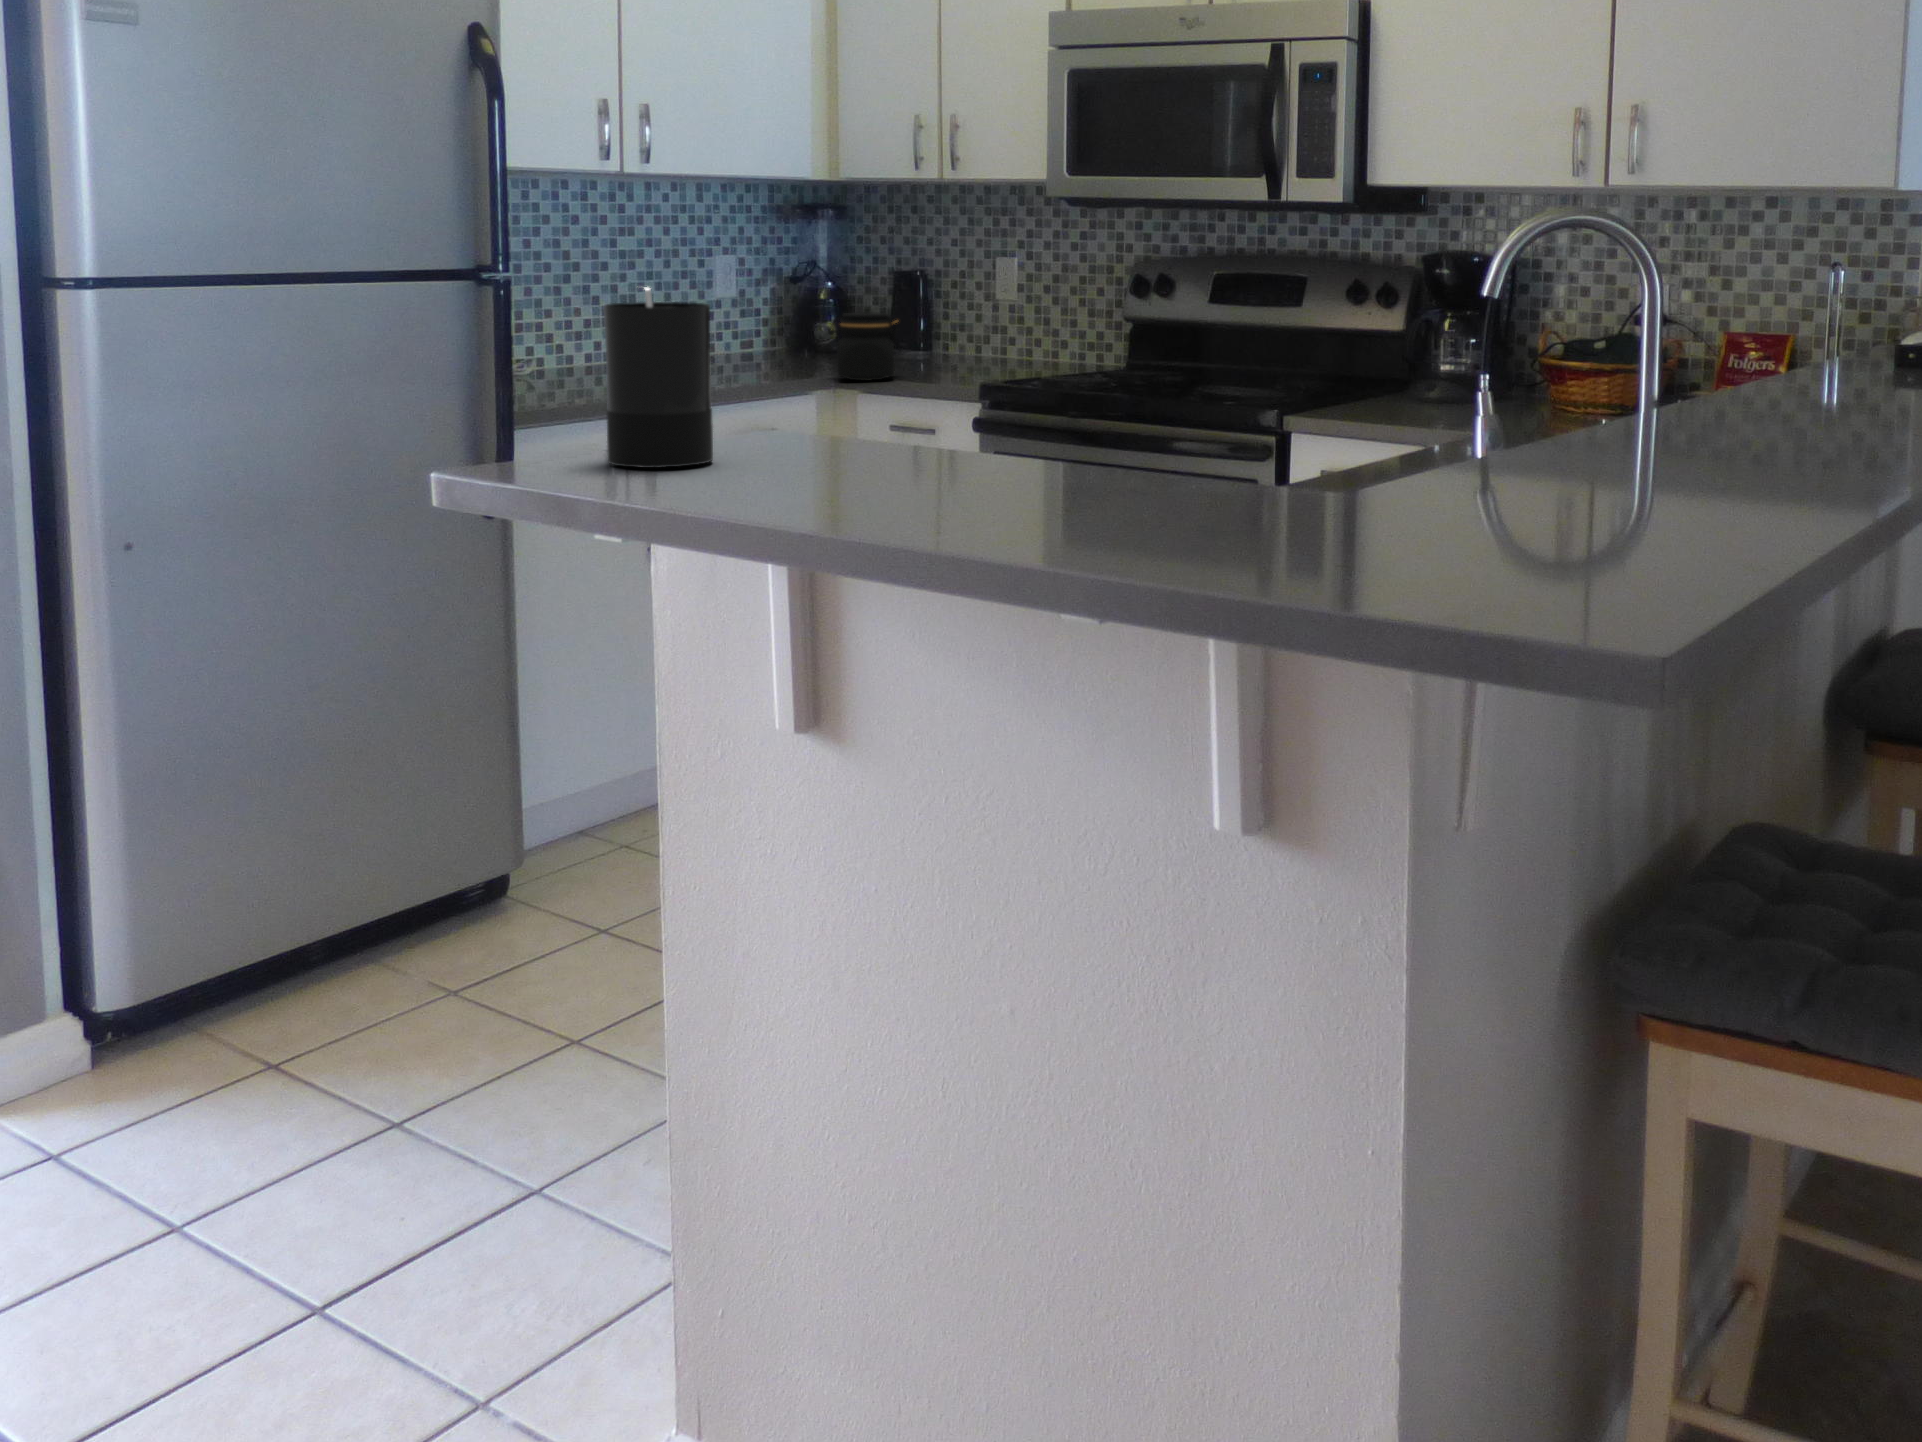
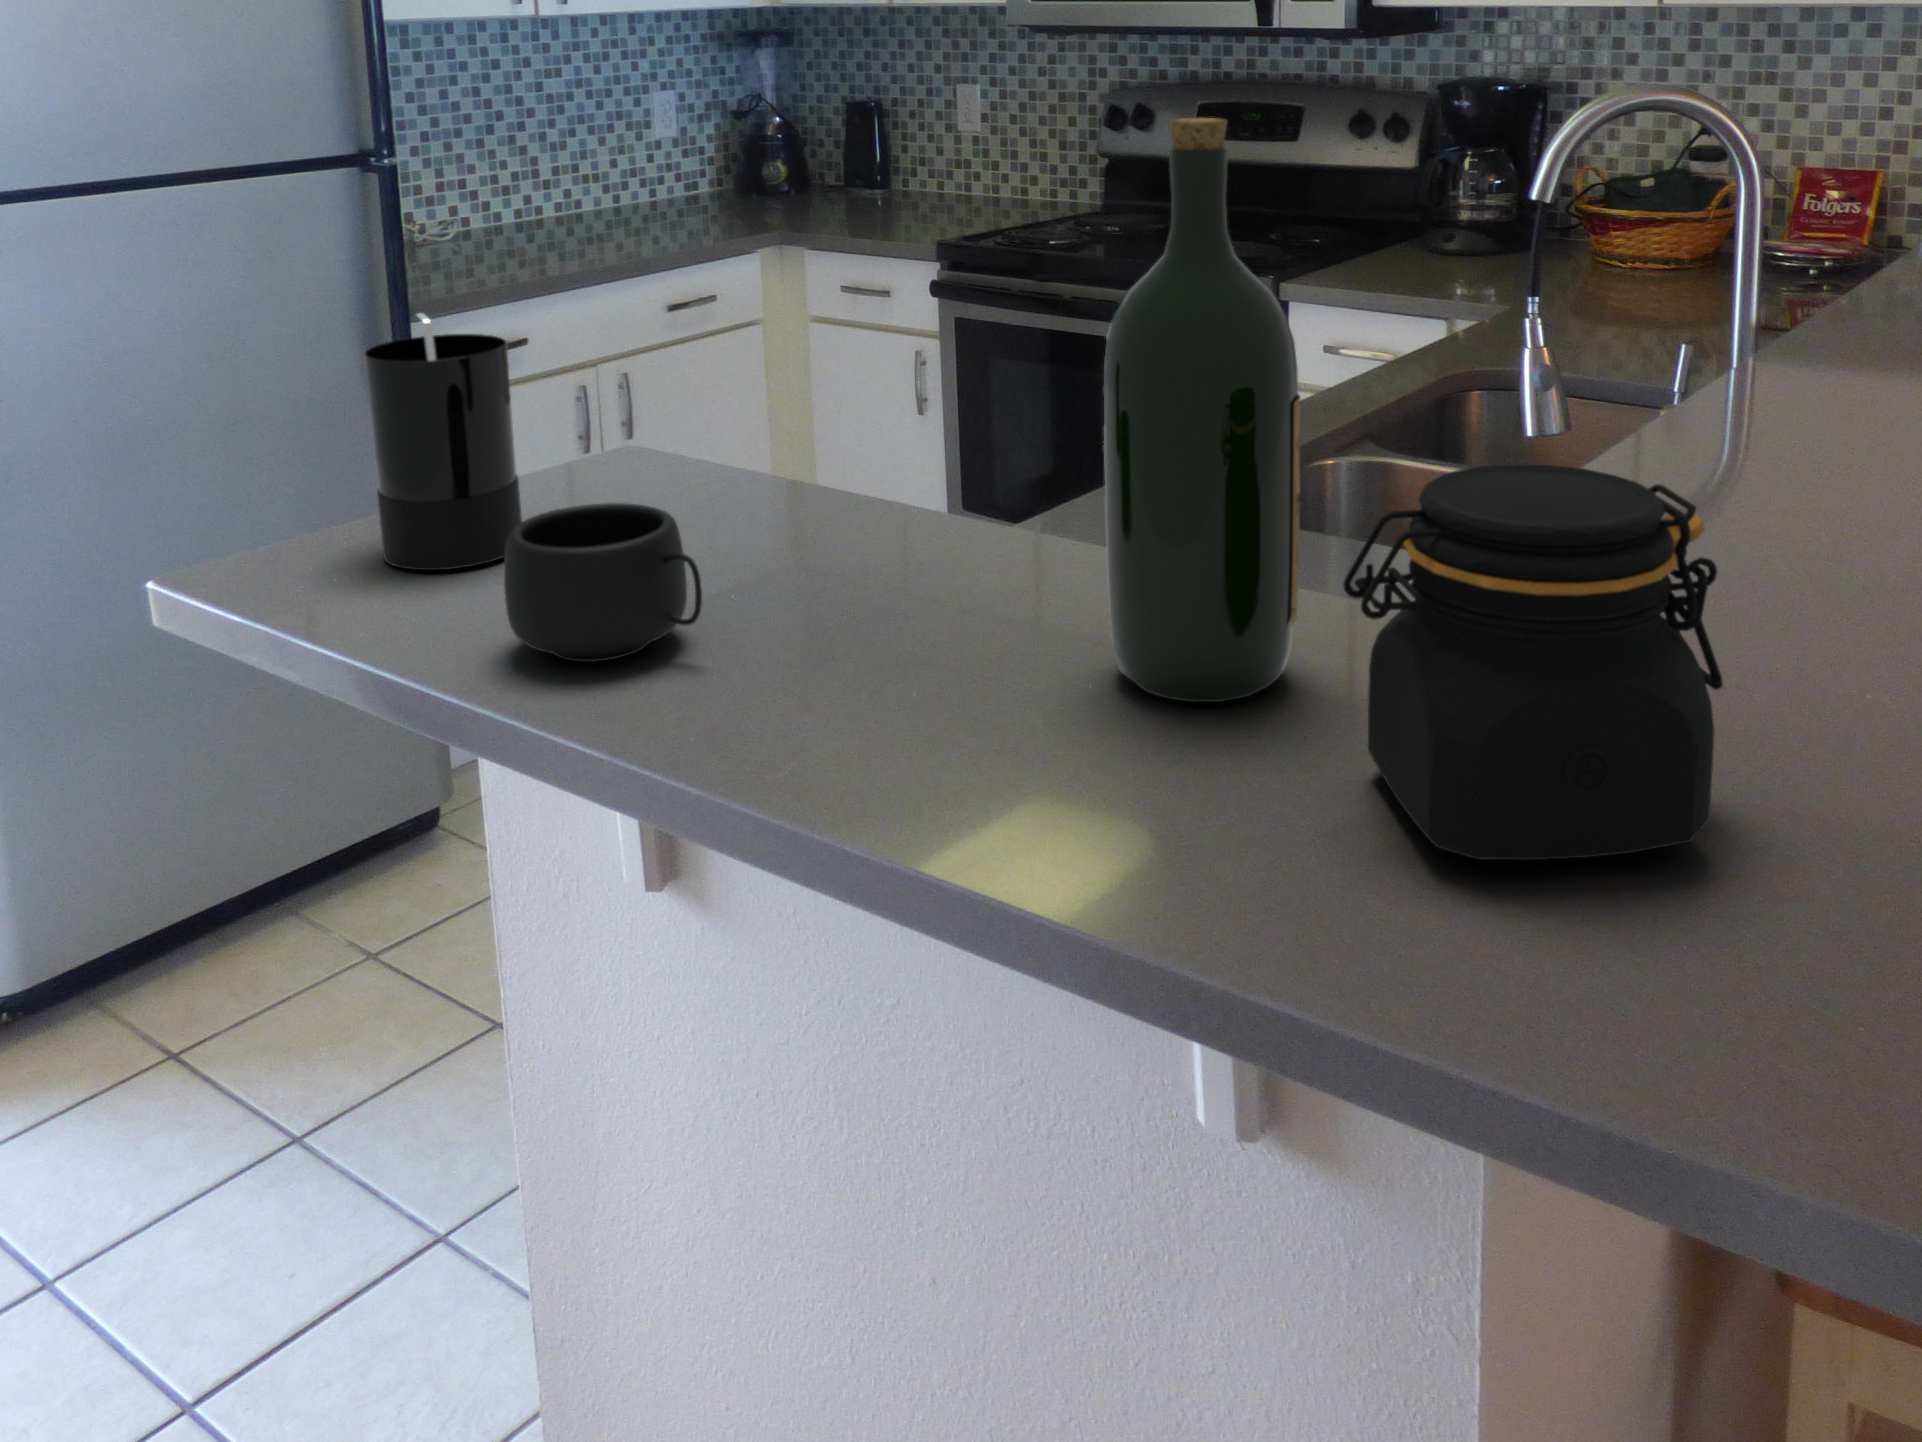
wine bottle: none [1162,119,1295,519] -> present [1103,118,1300,702]
jar: present [828,312,899,381] -> present [1343,464,1723,860]
mug: none [727,400,872,500] -> present [504,503,702,662]

